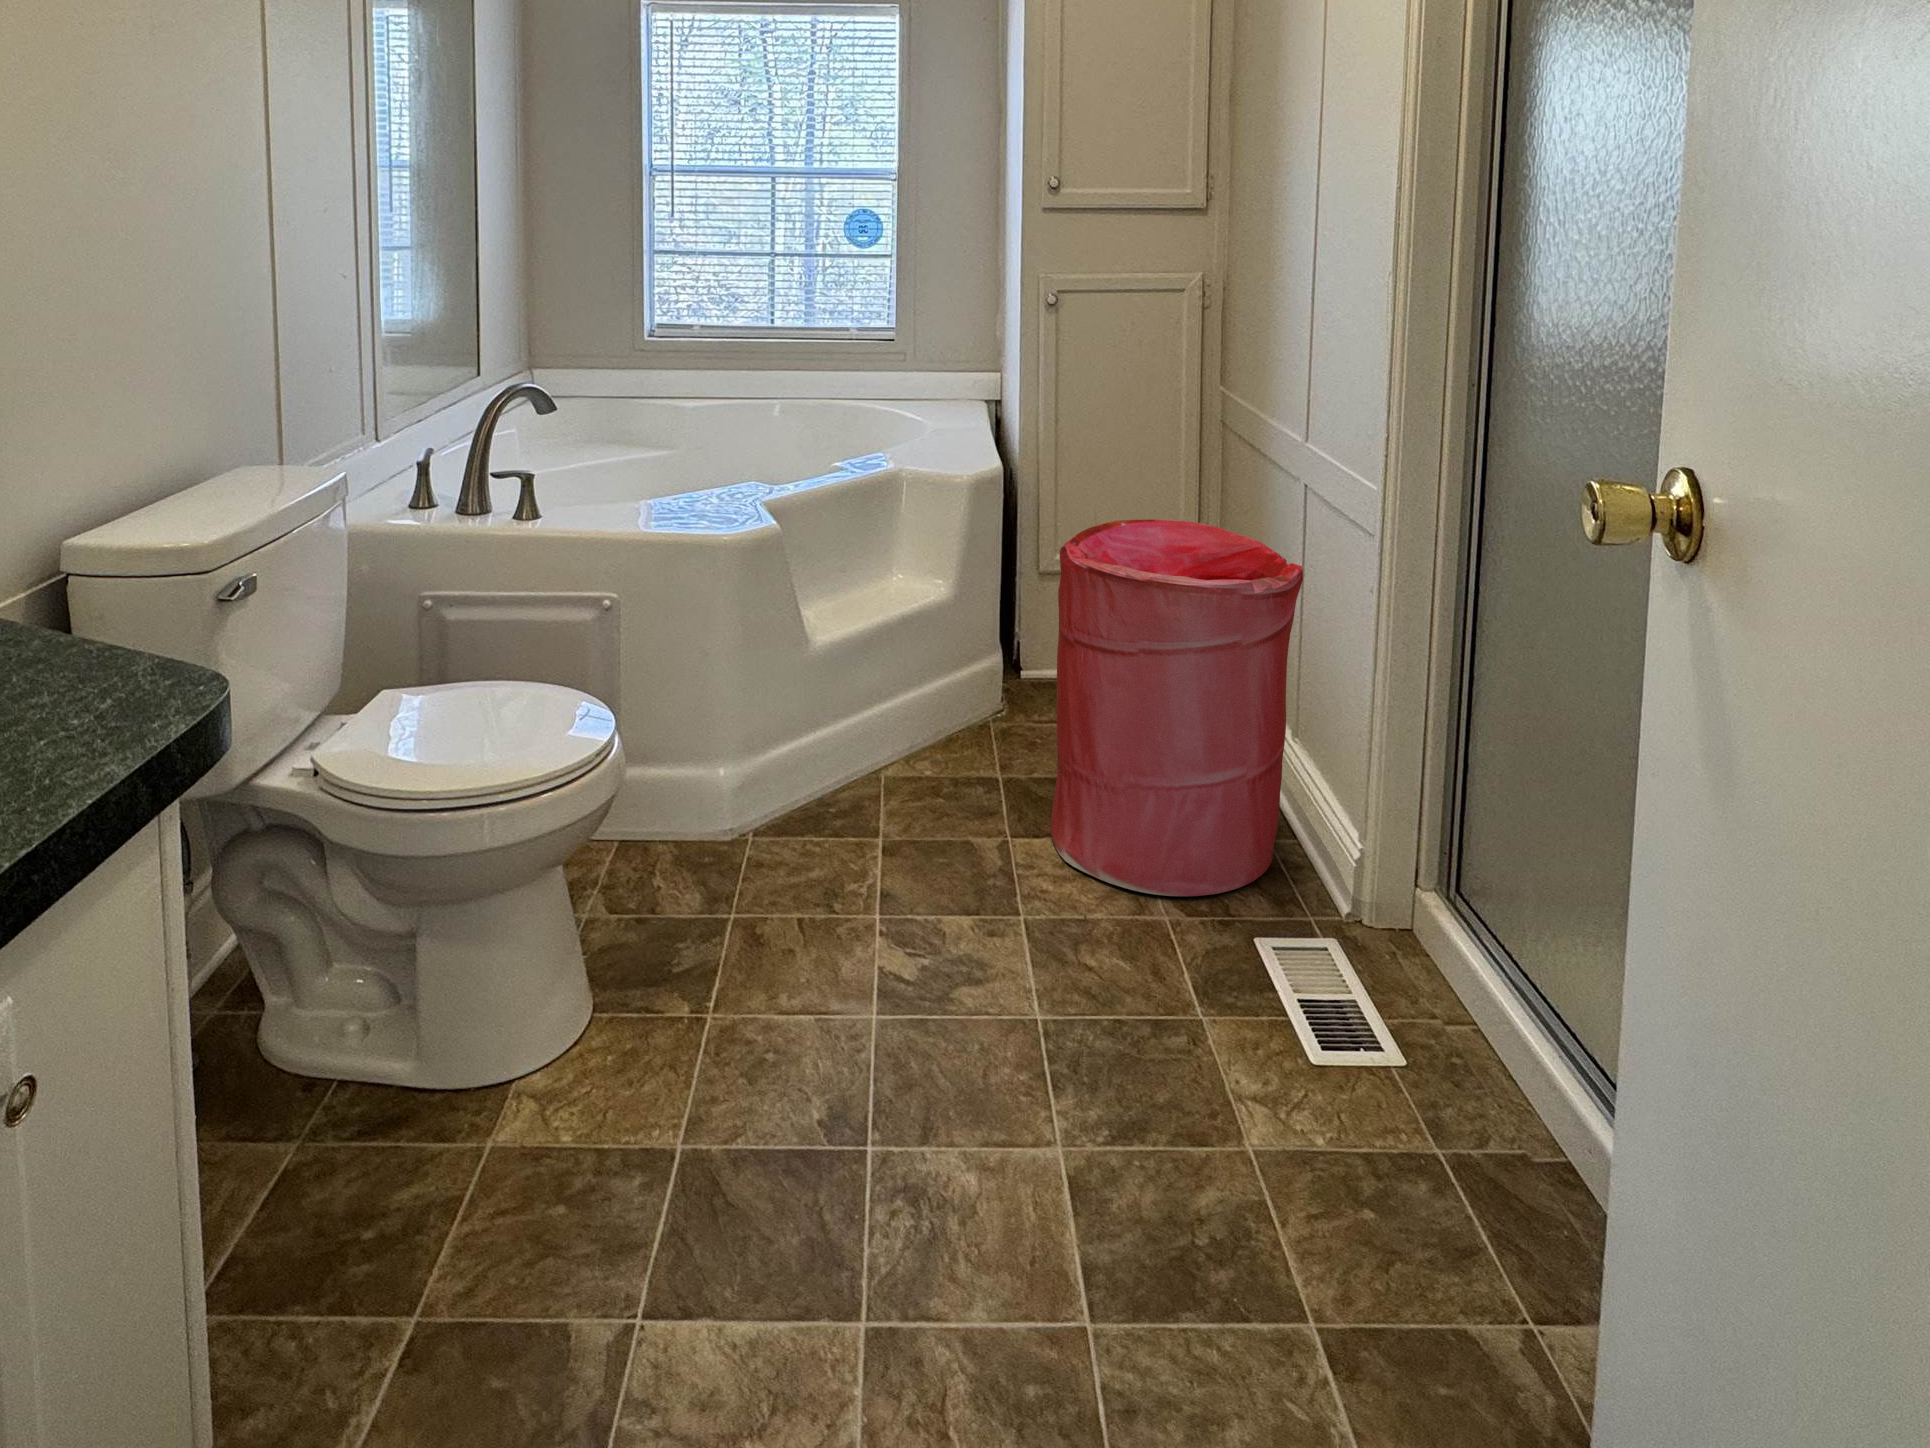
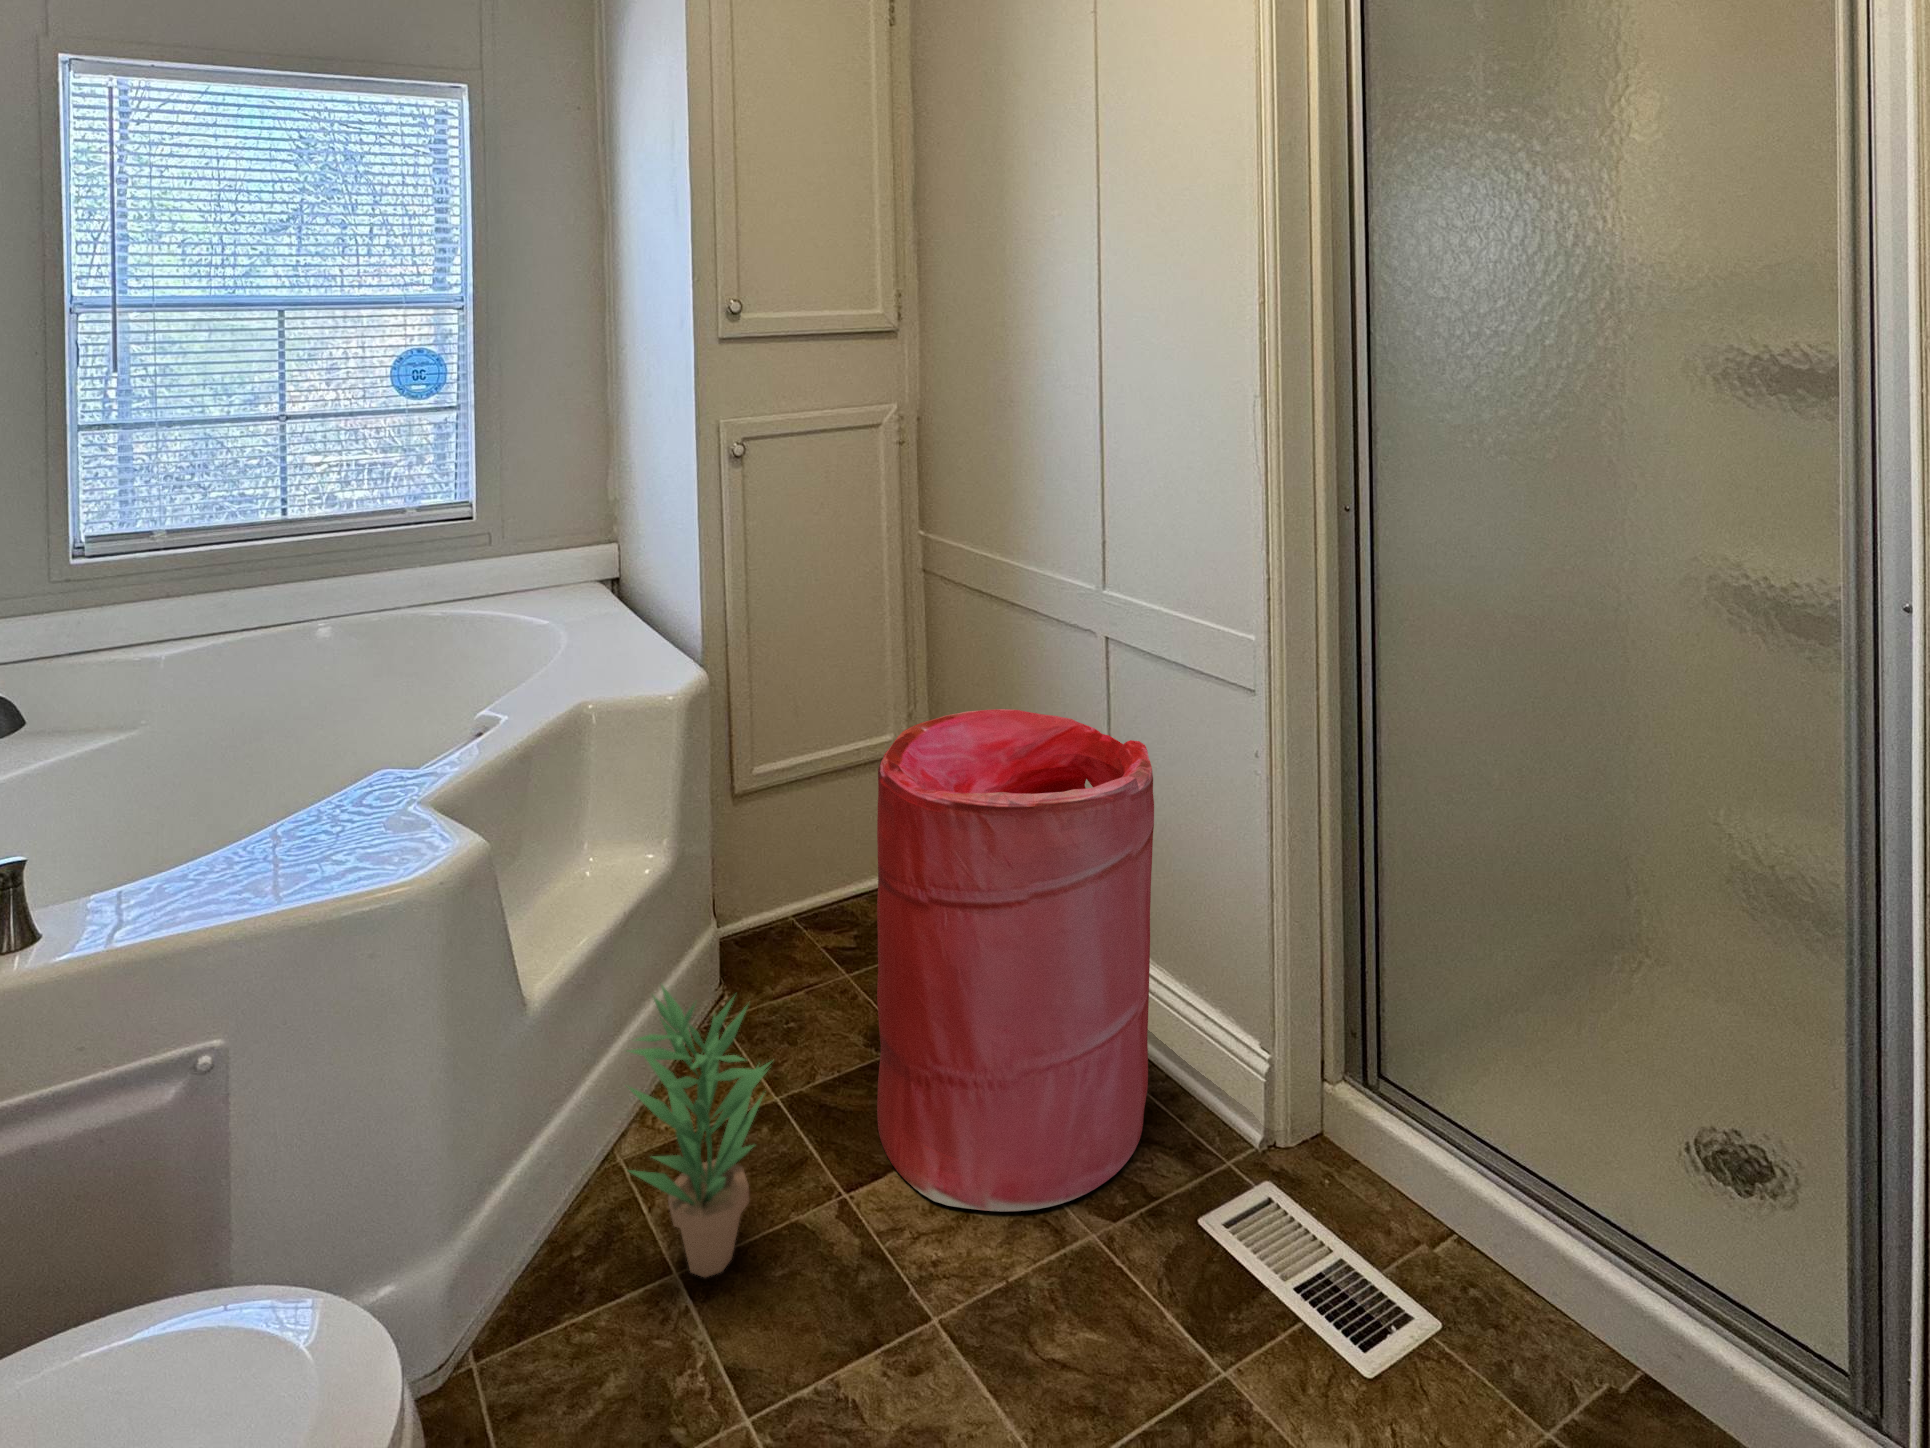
potted plant: none [840,645,952,846] -> present [625,986,771,1277]

